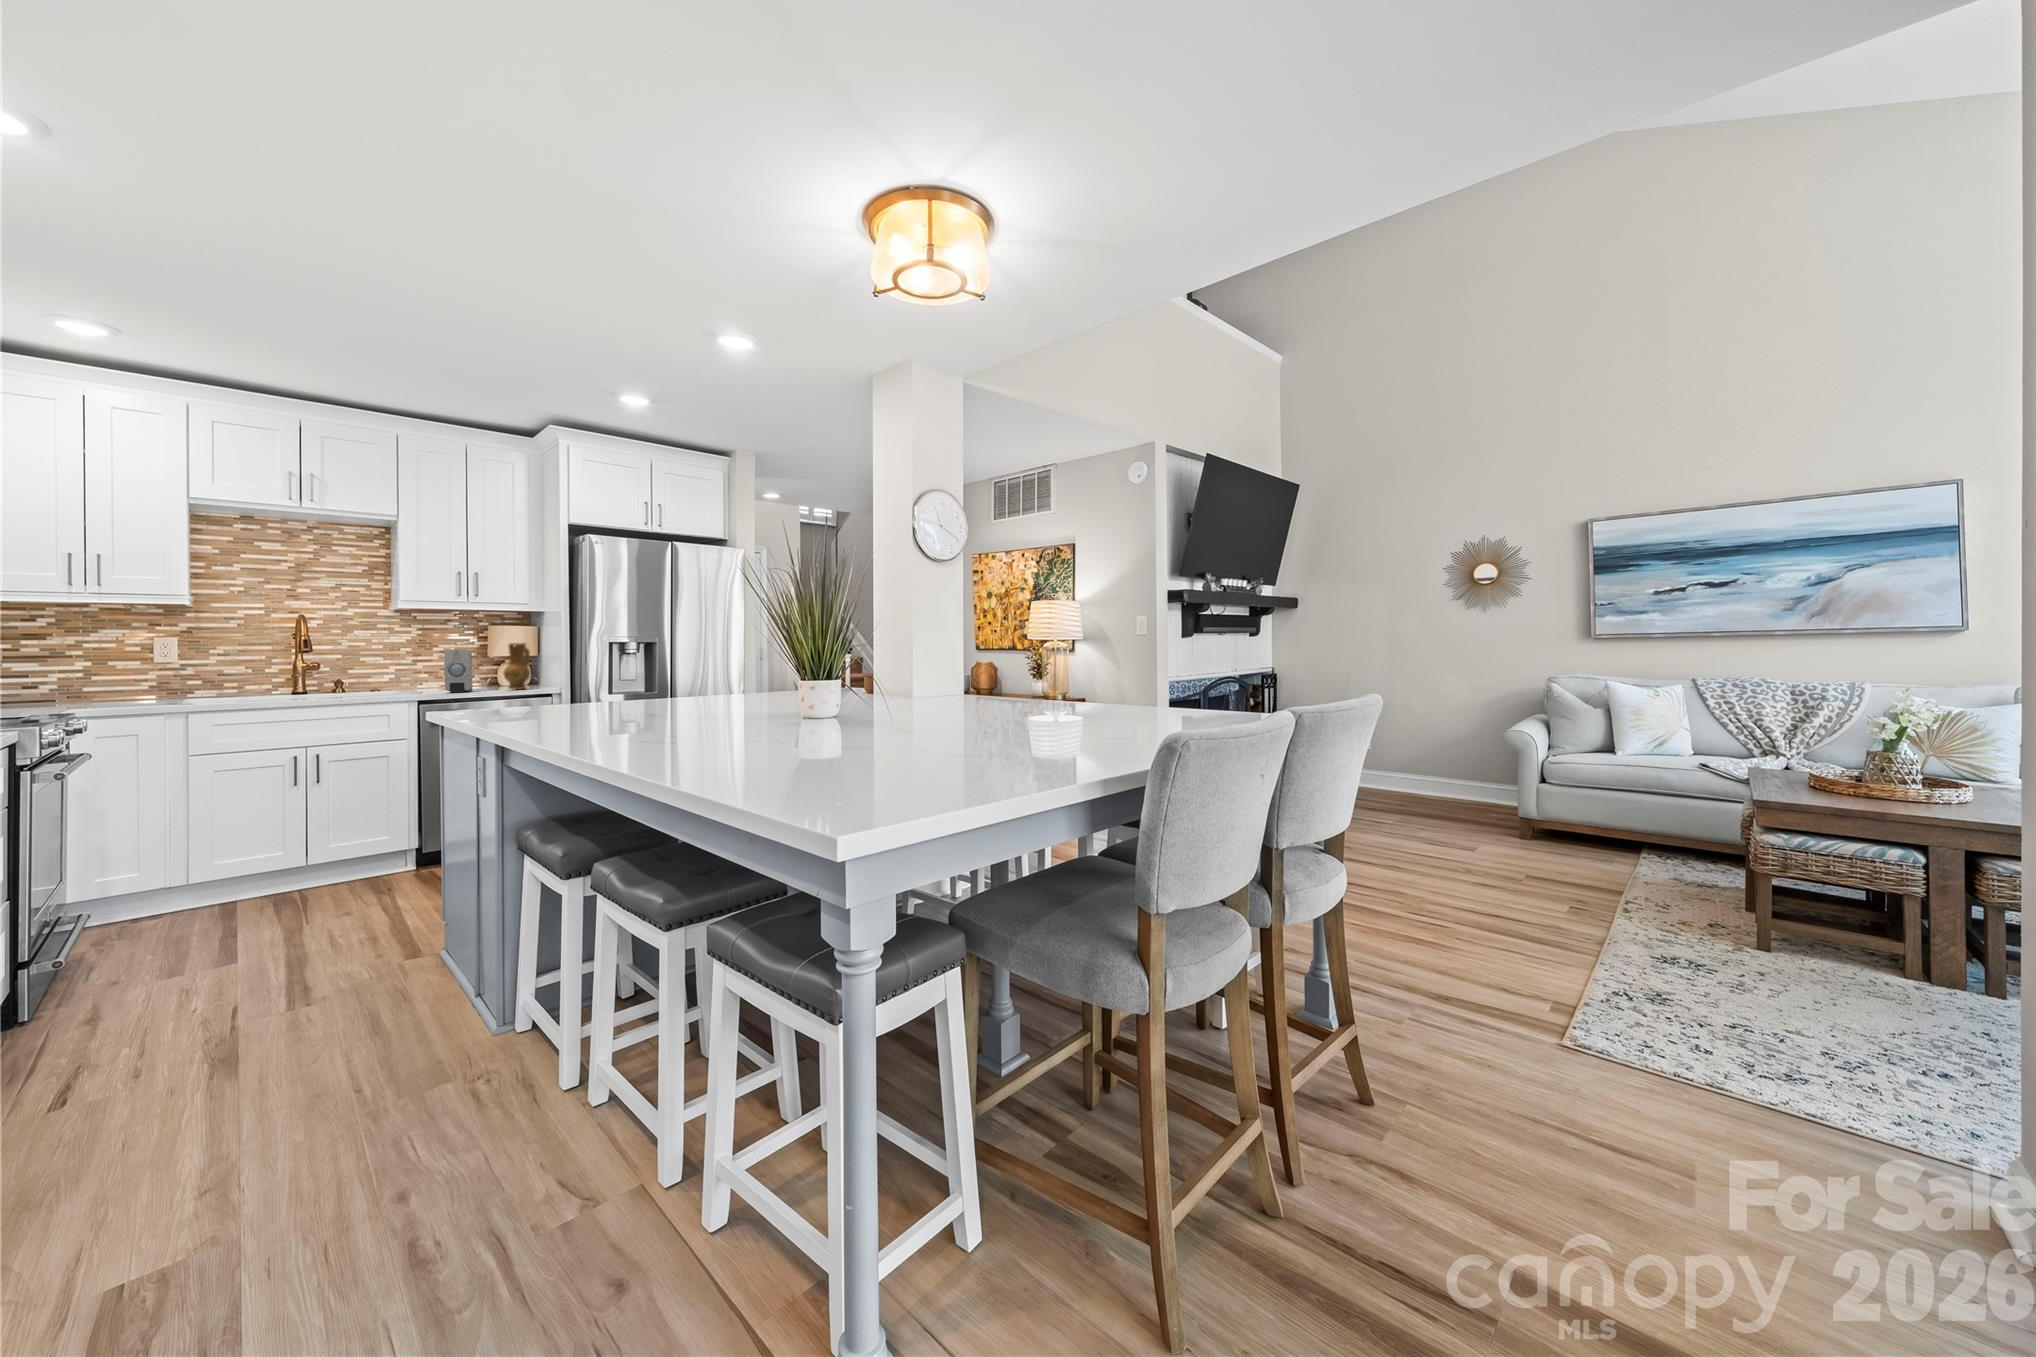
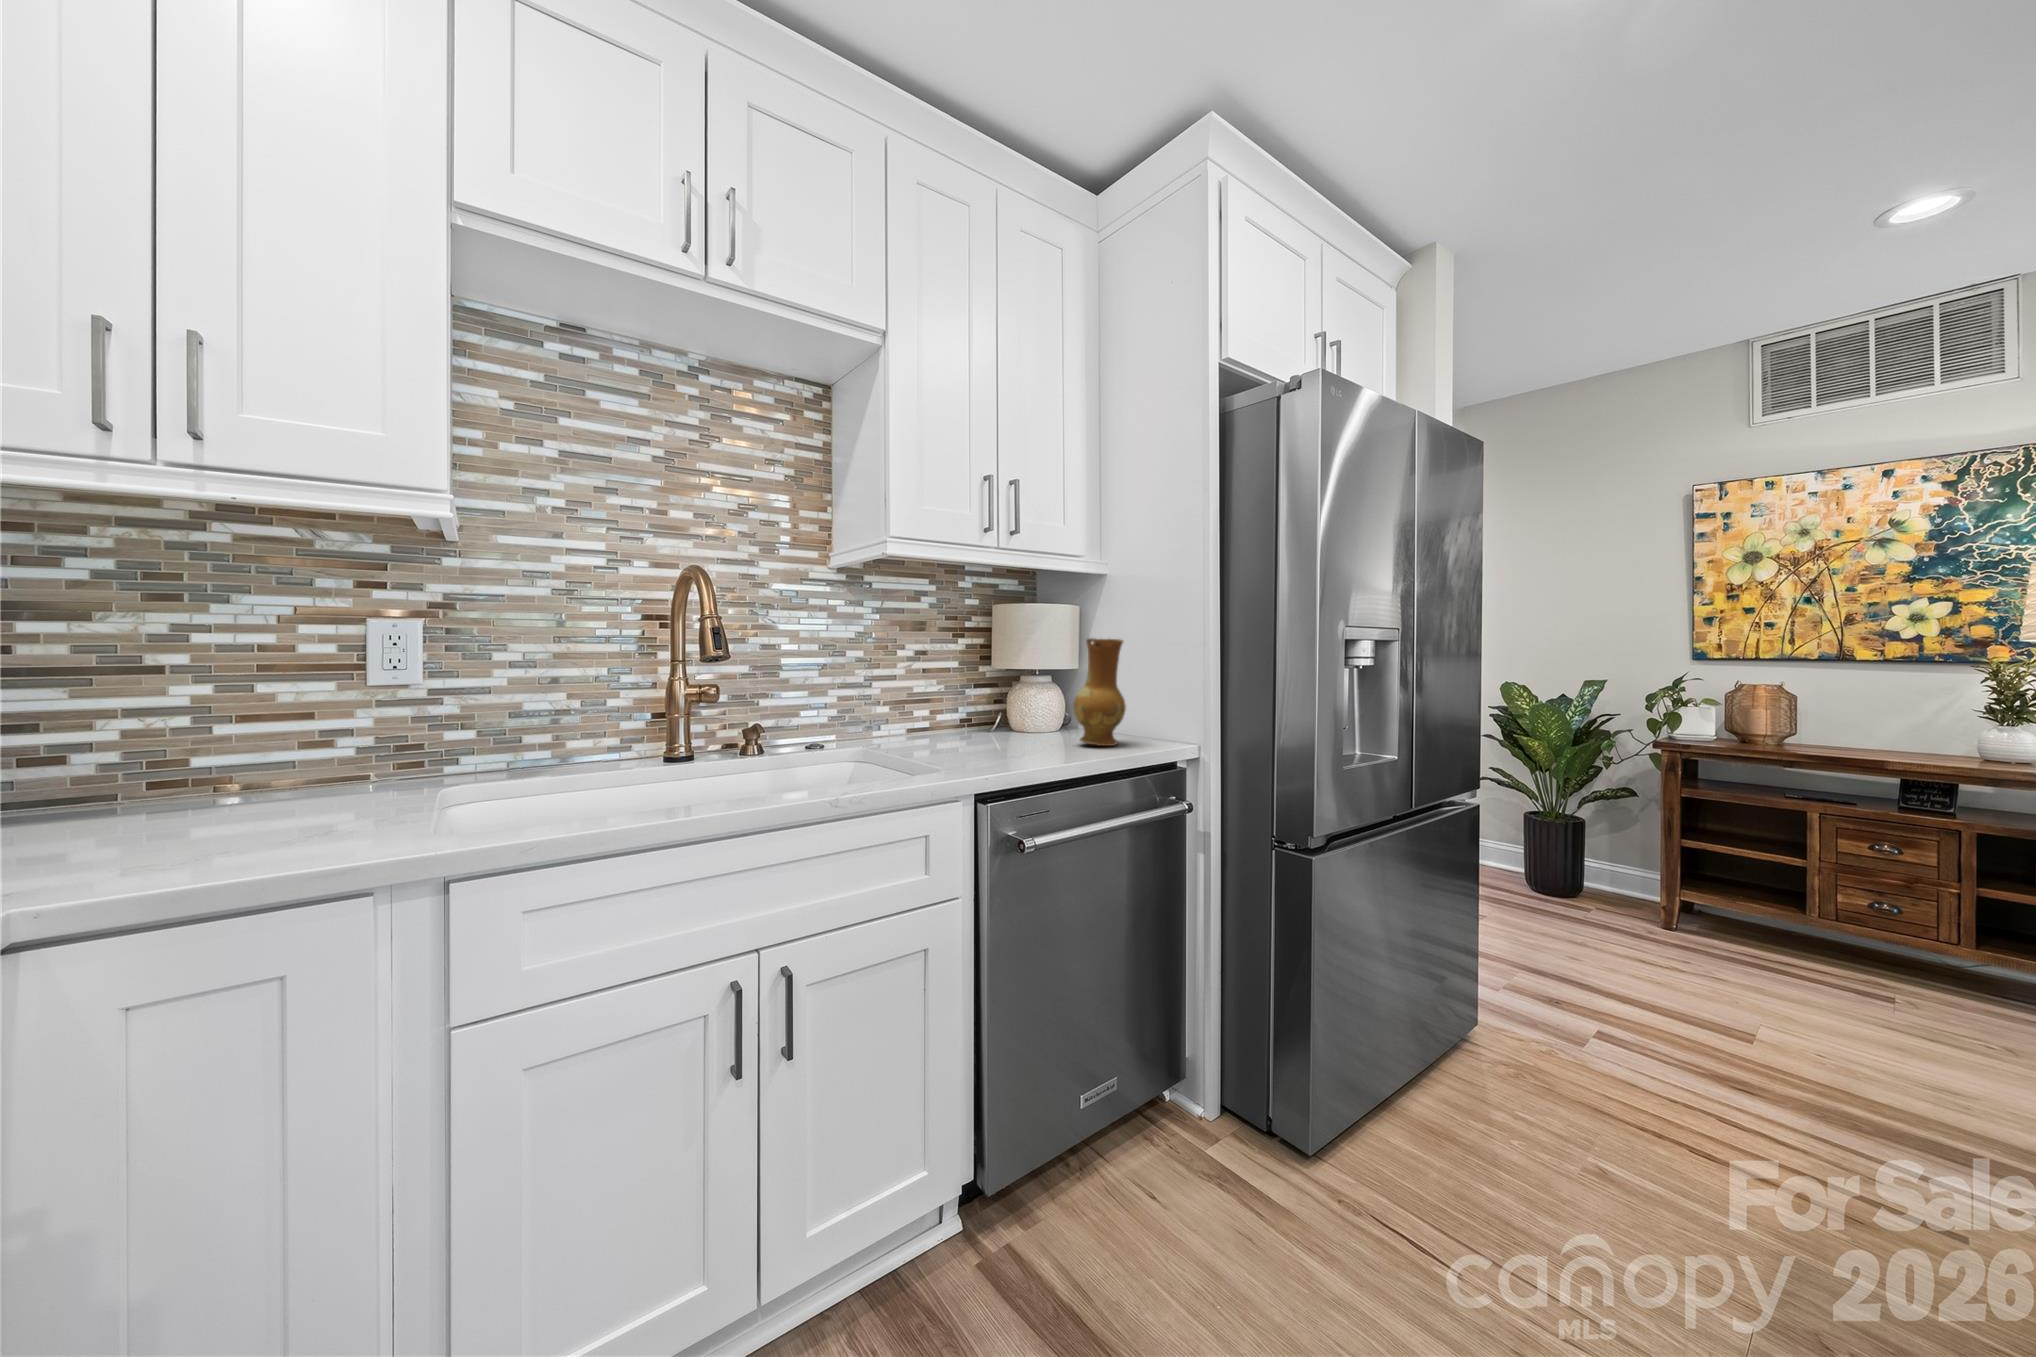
soap dispenser: present [444,650,472,693] -> none [958,653,1021,755]

